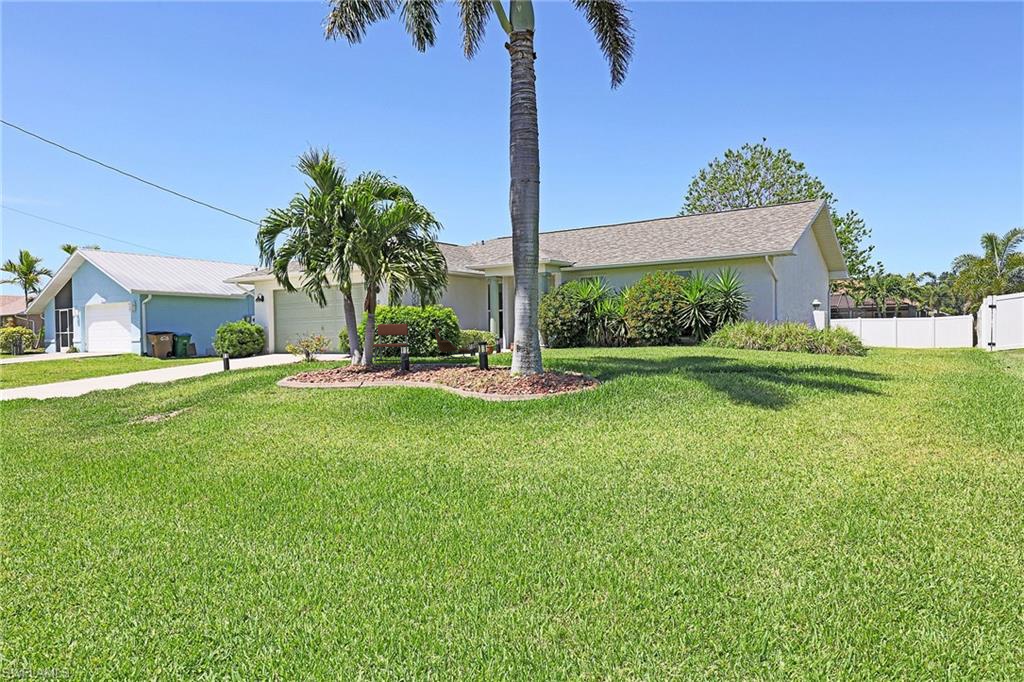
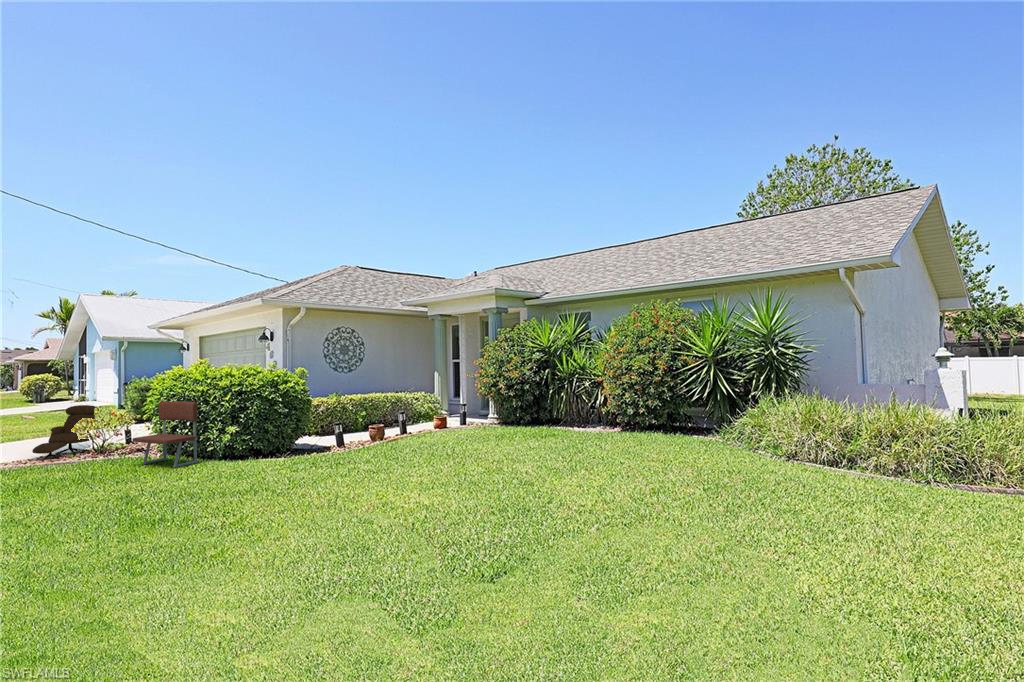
lounge chair: present [435,327,470,359] -> present [32,405,95,461]

